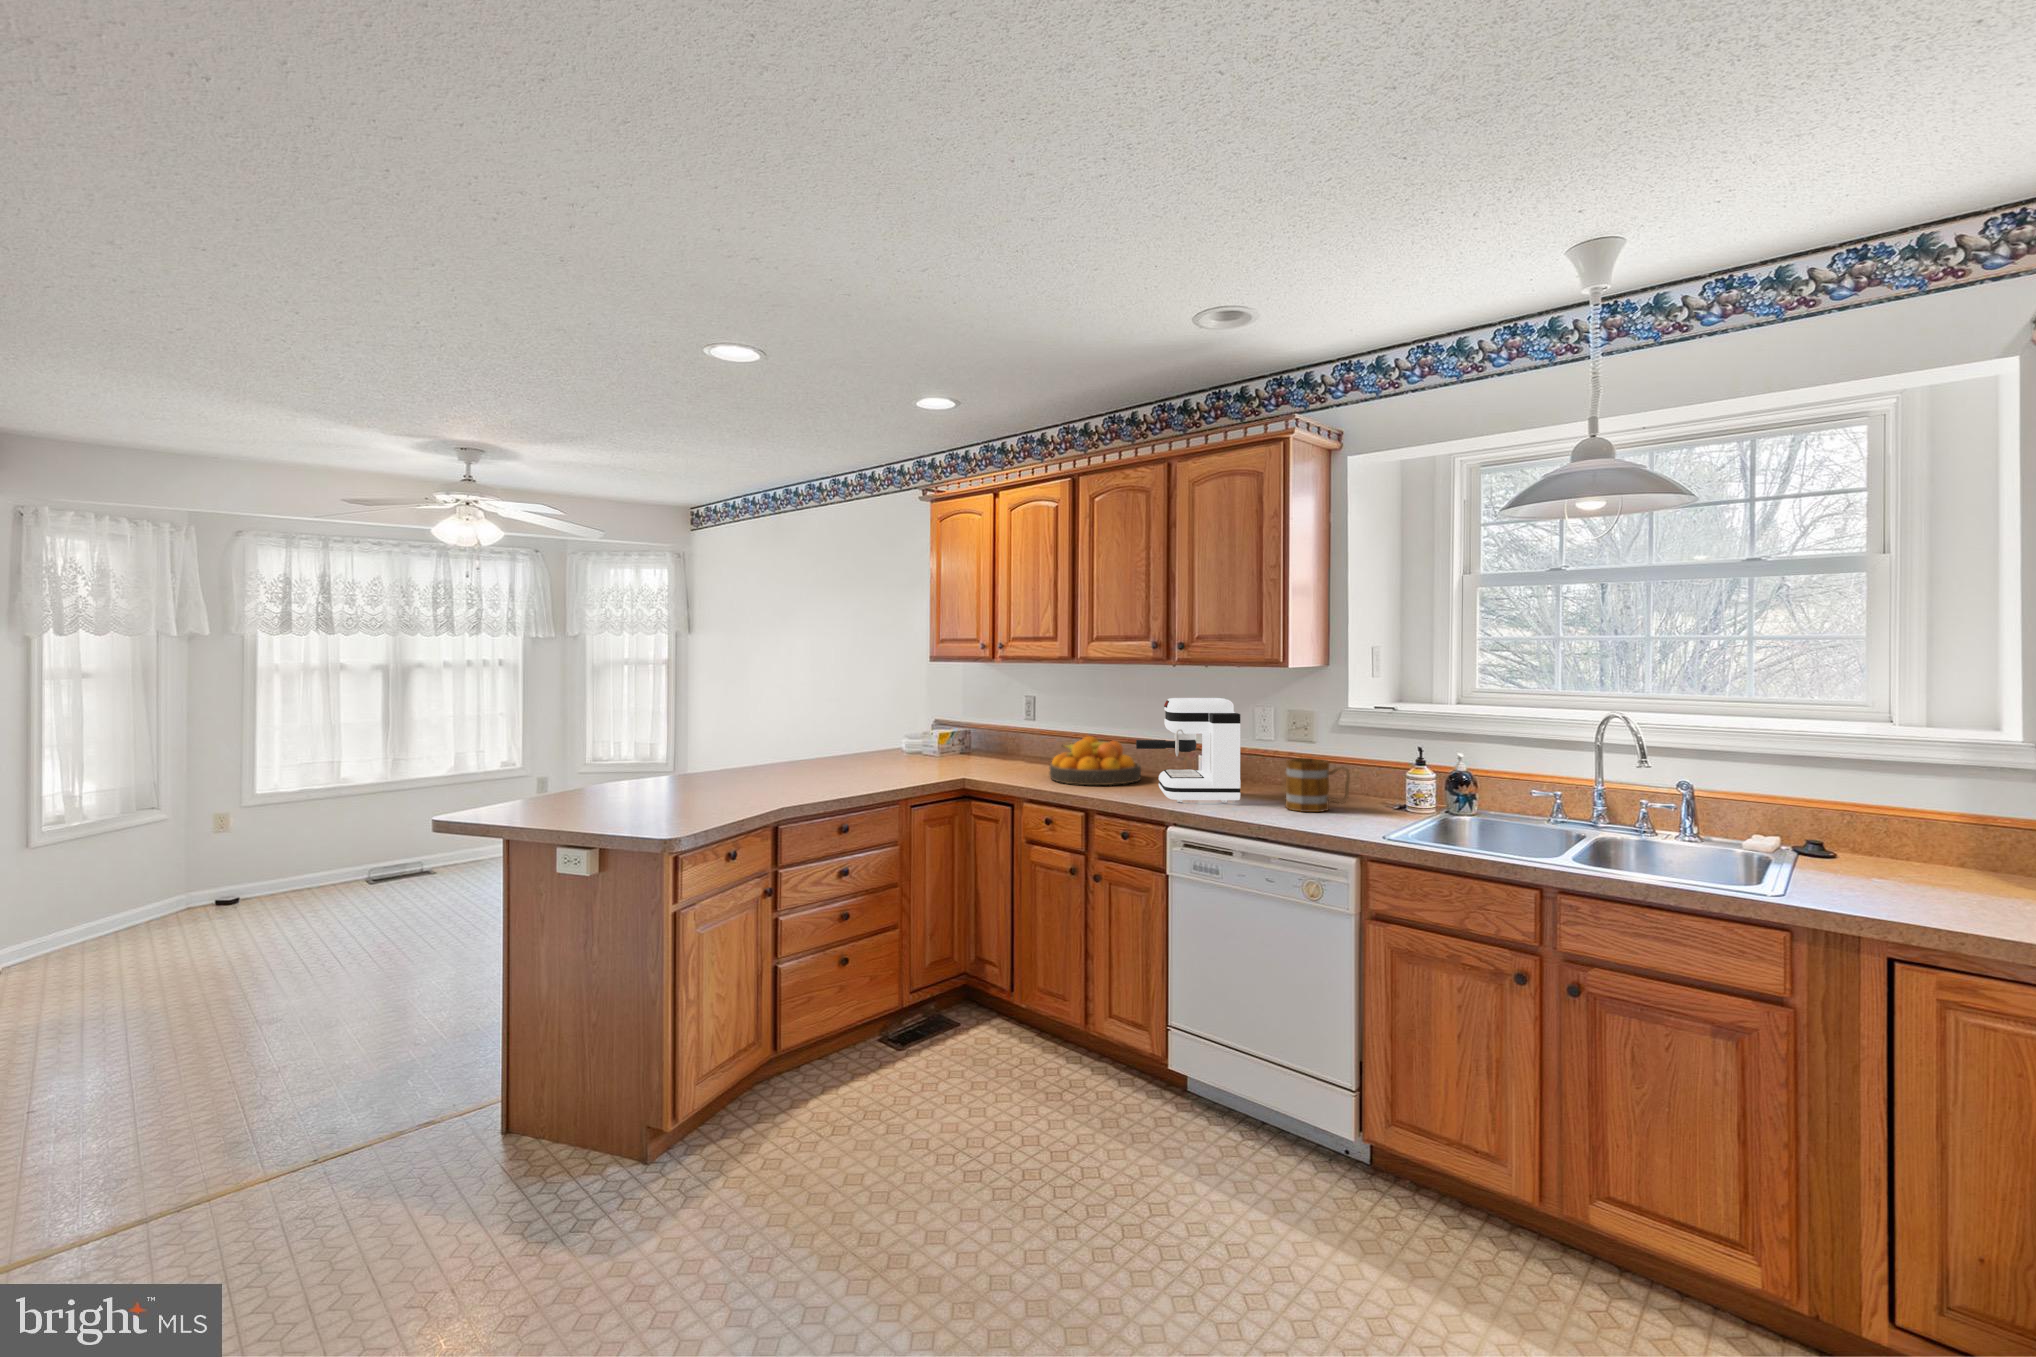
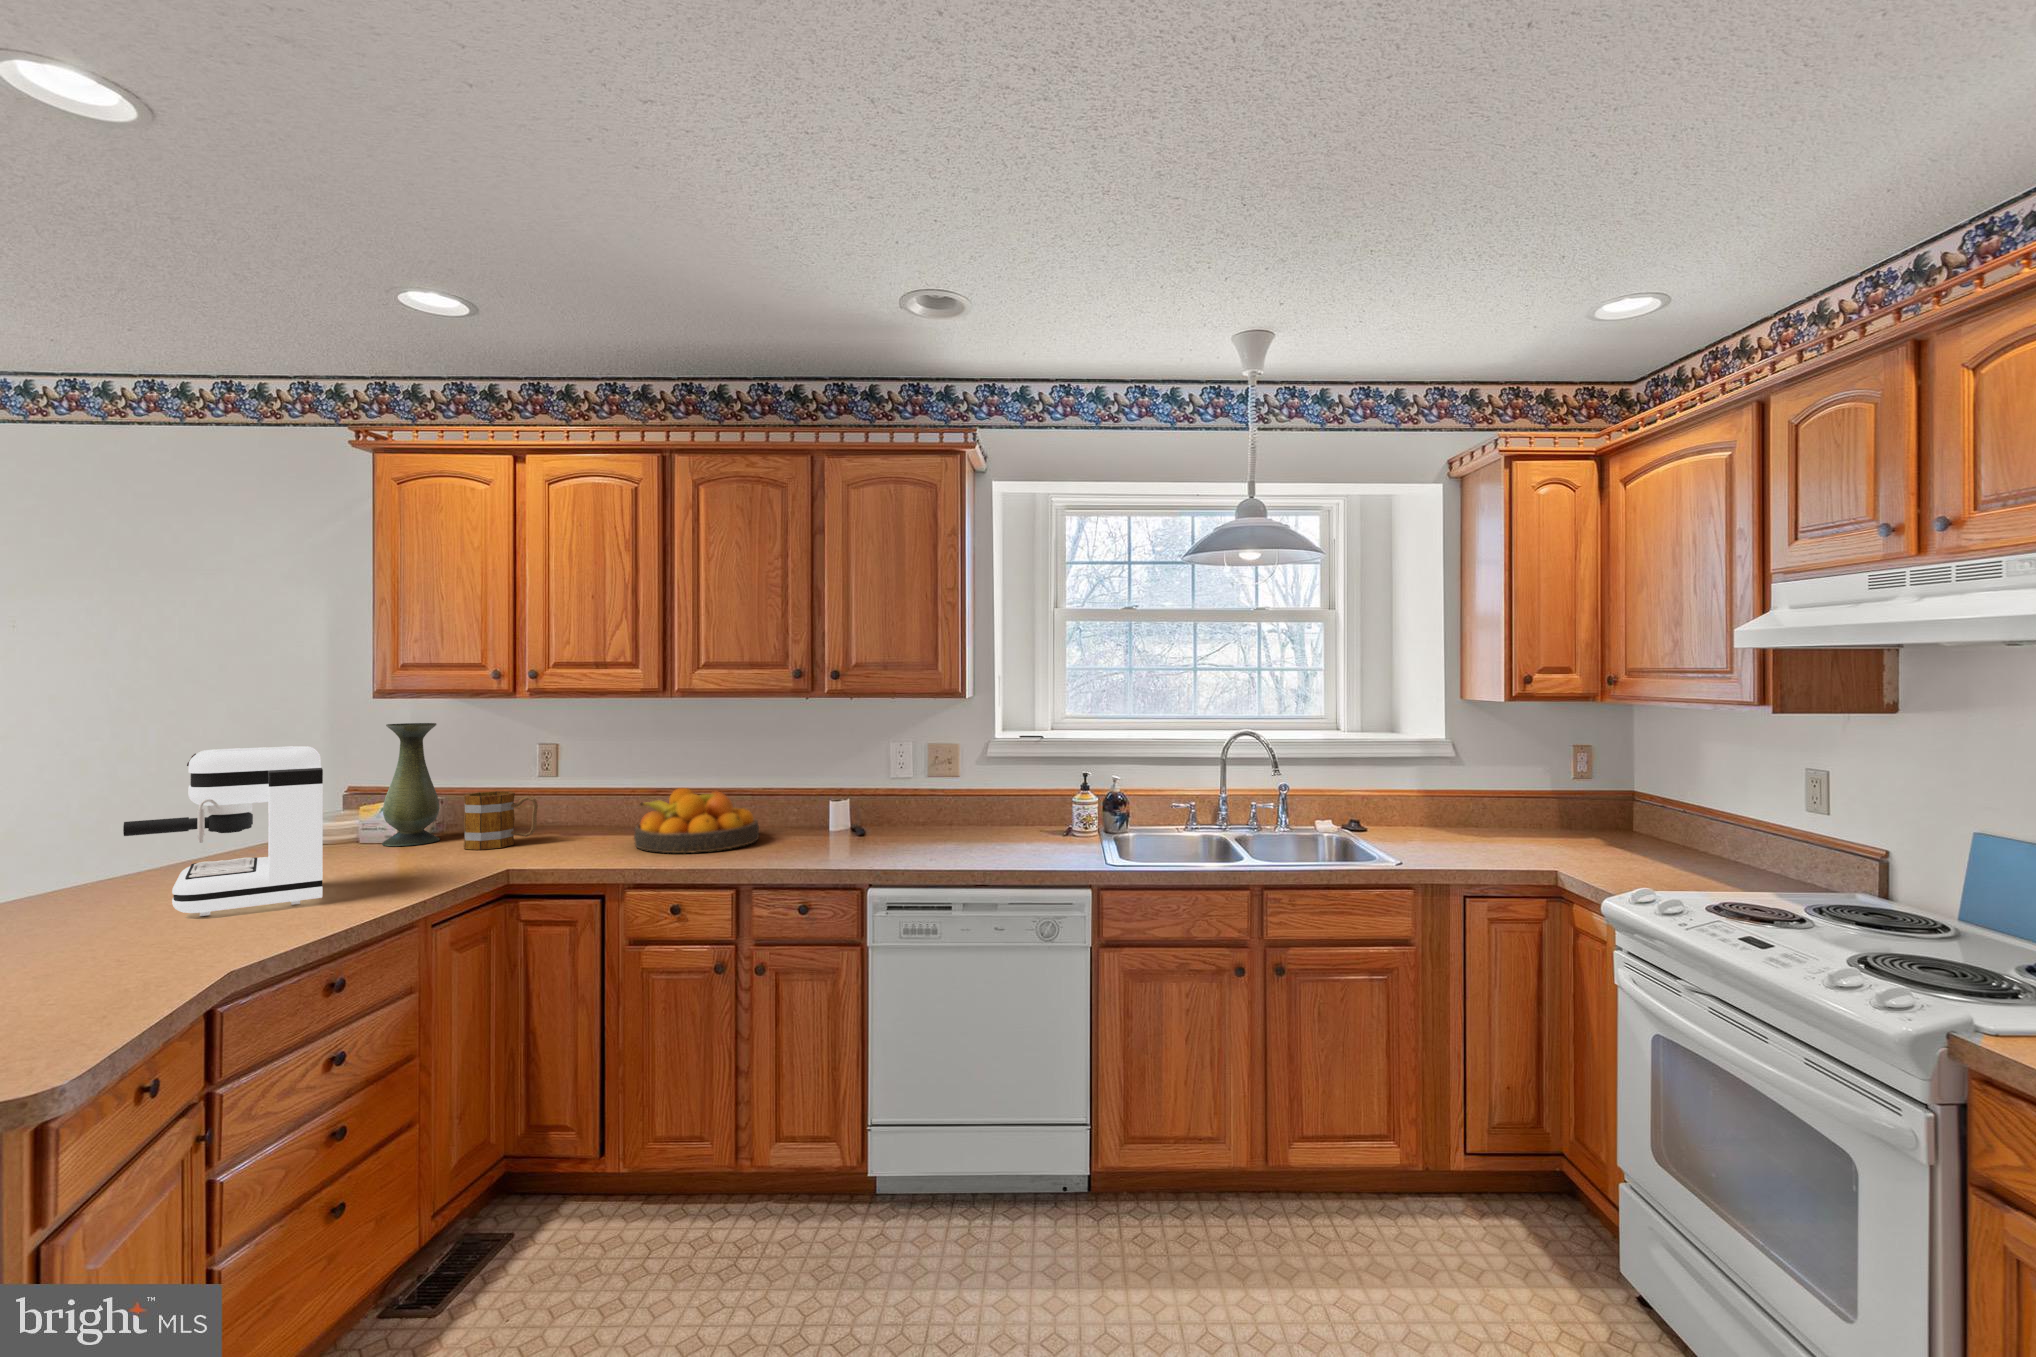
vase: none [925,680,957,762] -> present [382,723,440,846]
coffee maker: present [1136,698,1240,802] -> present [123,746,323,916]
mug: present [1285,758,1350,812] -> present [464,791,538,850]

